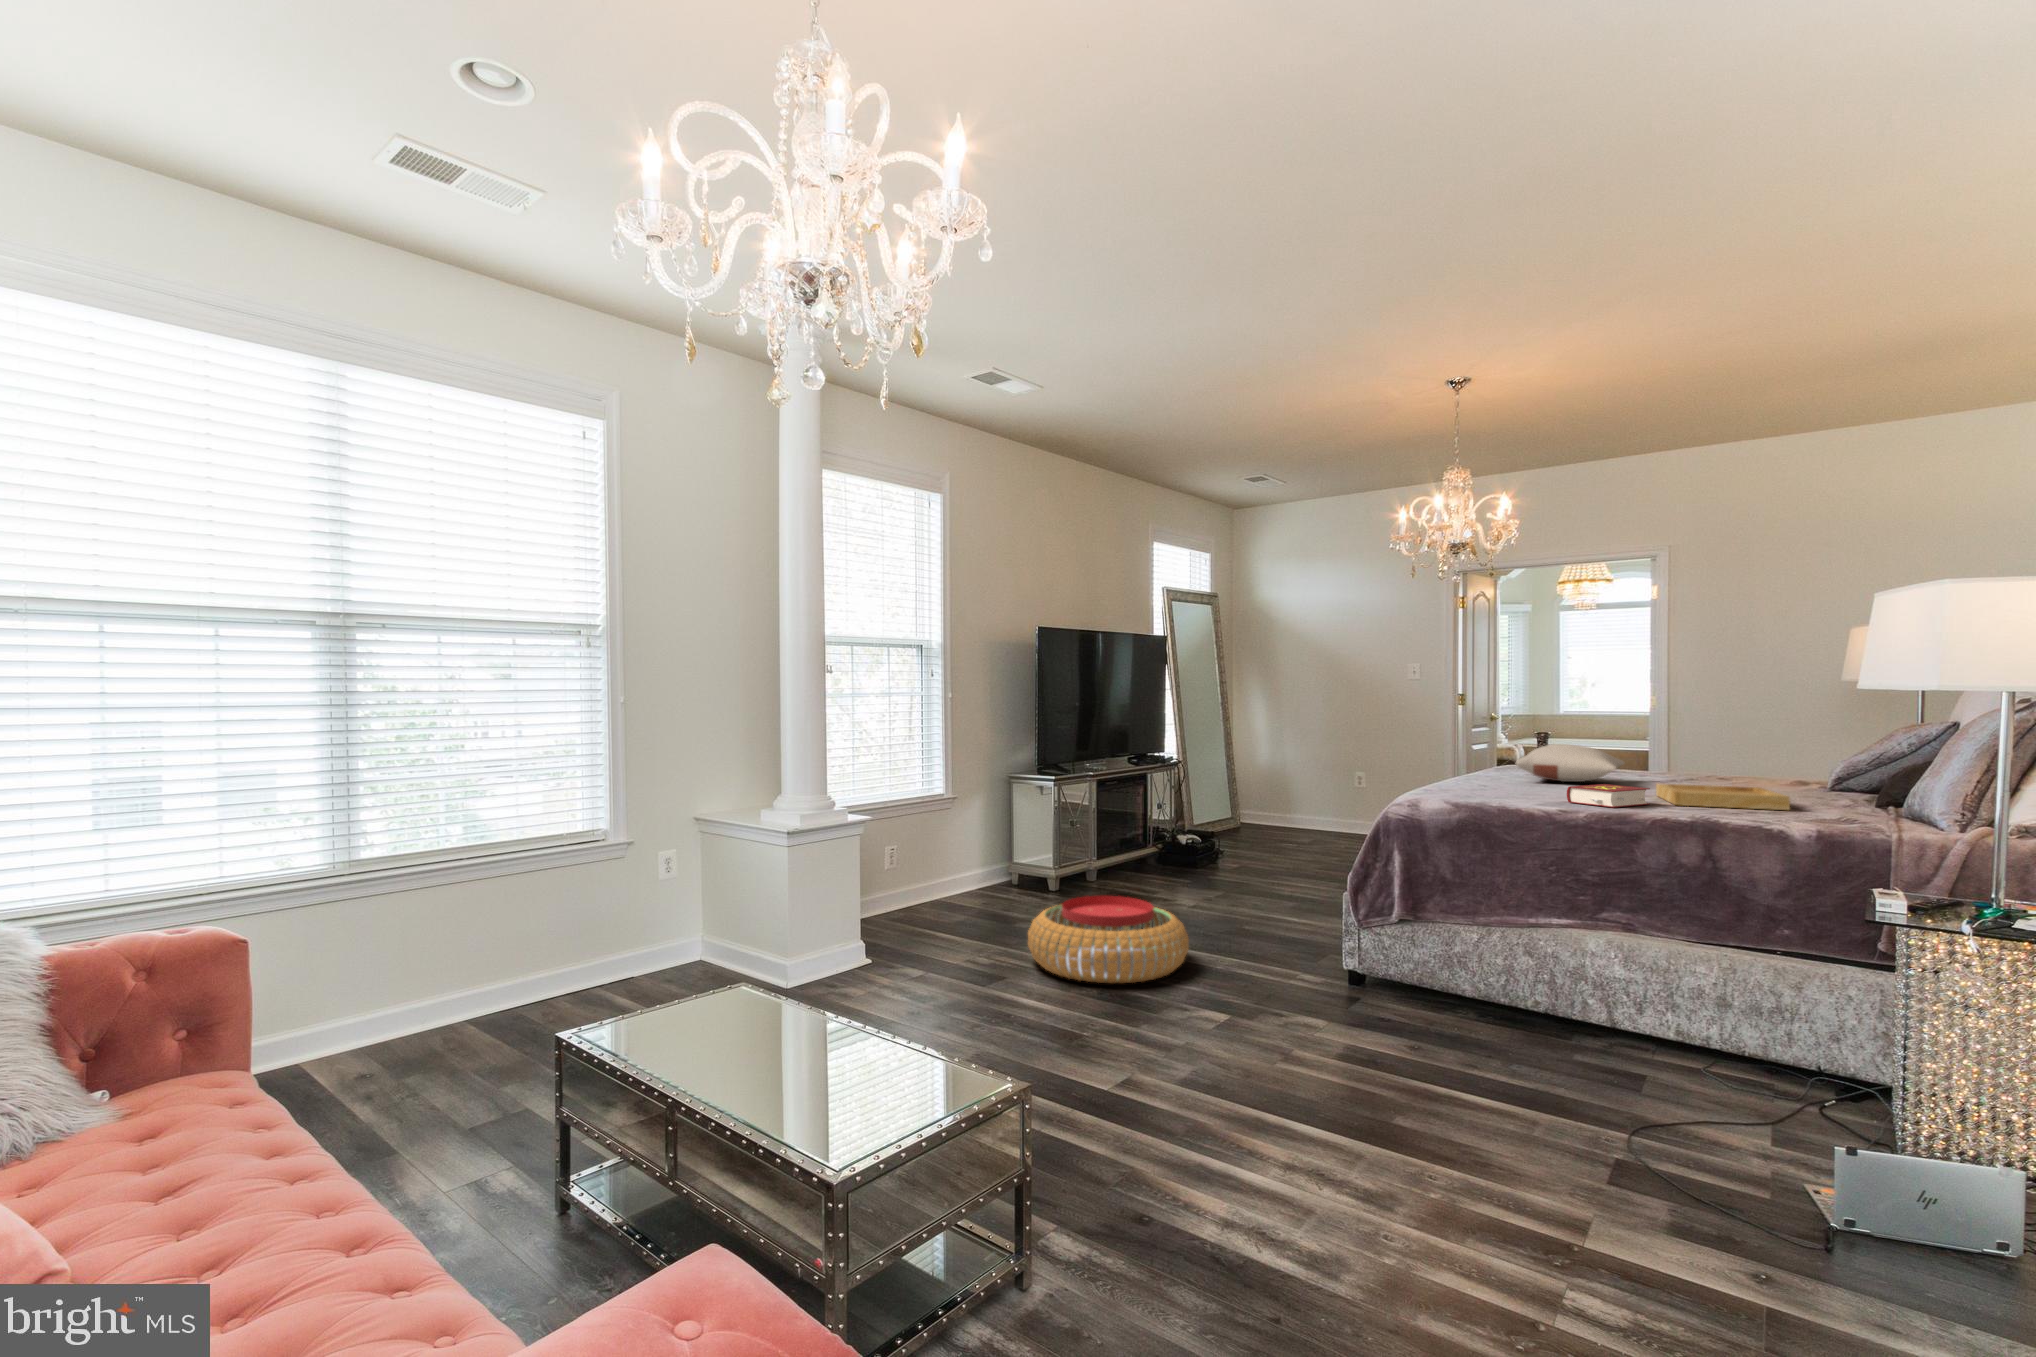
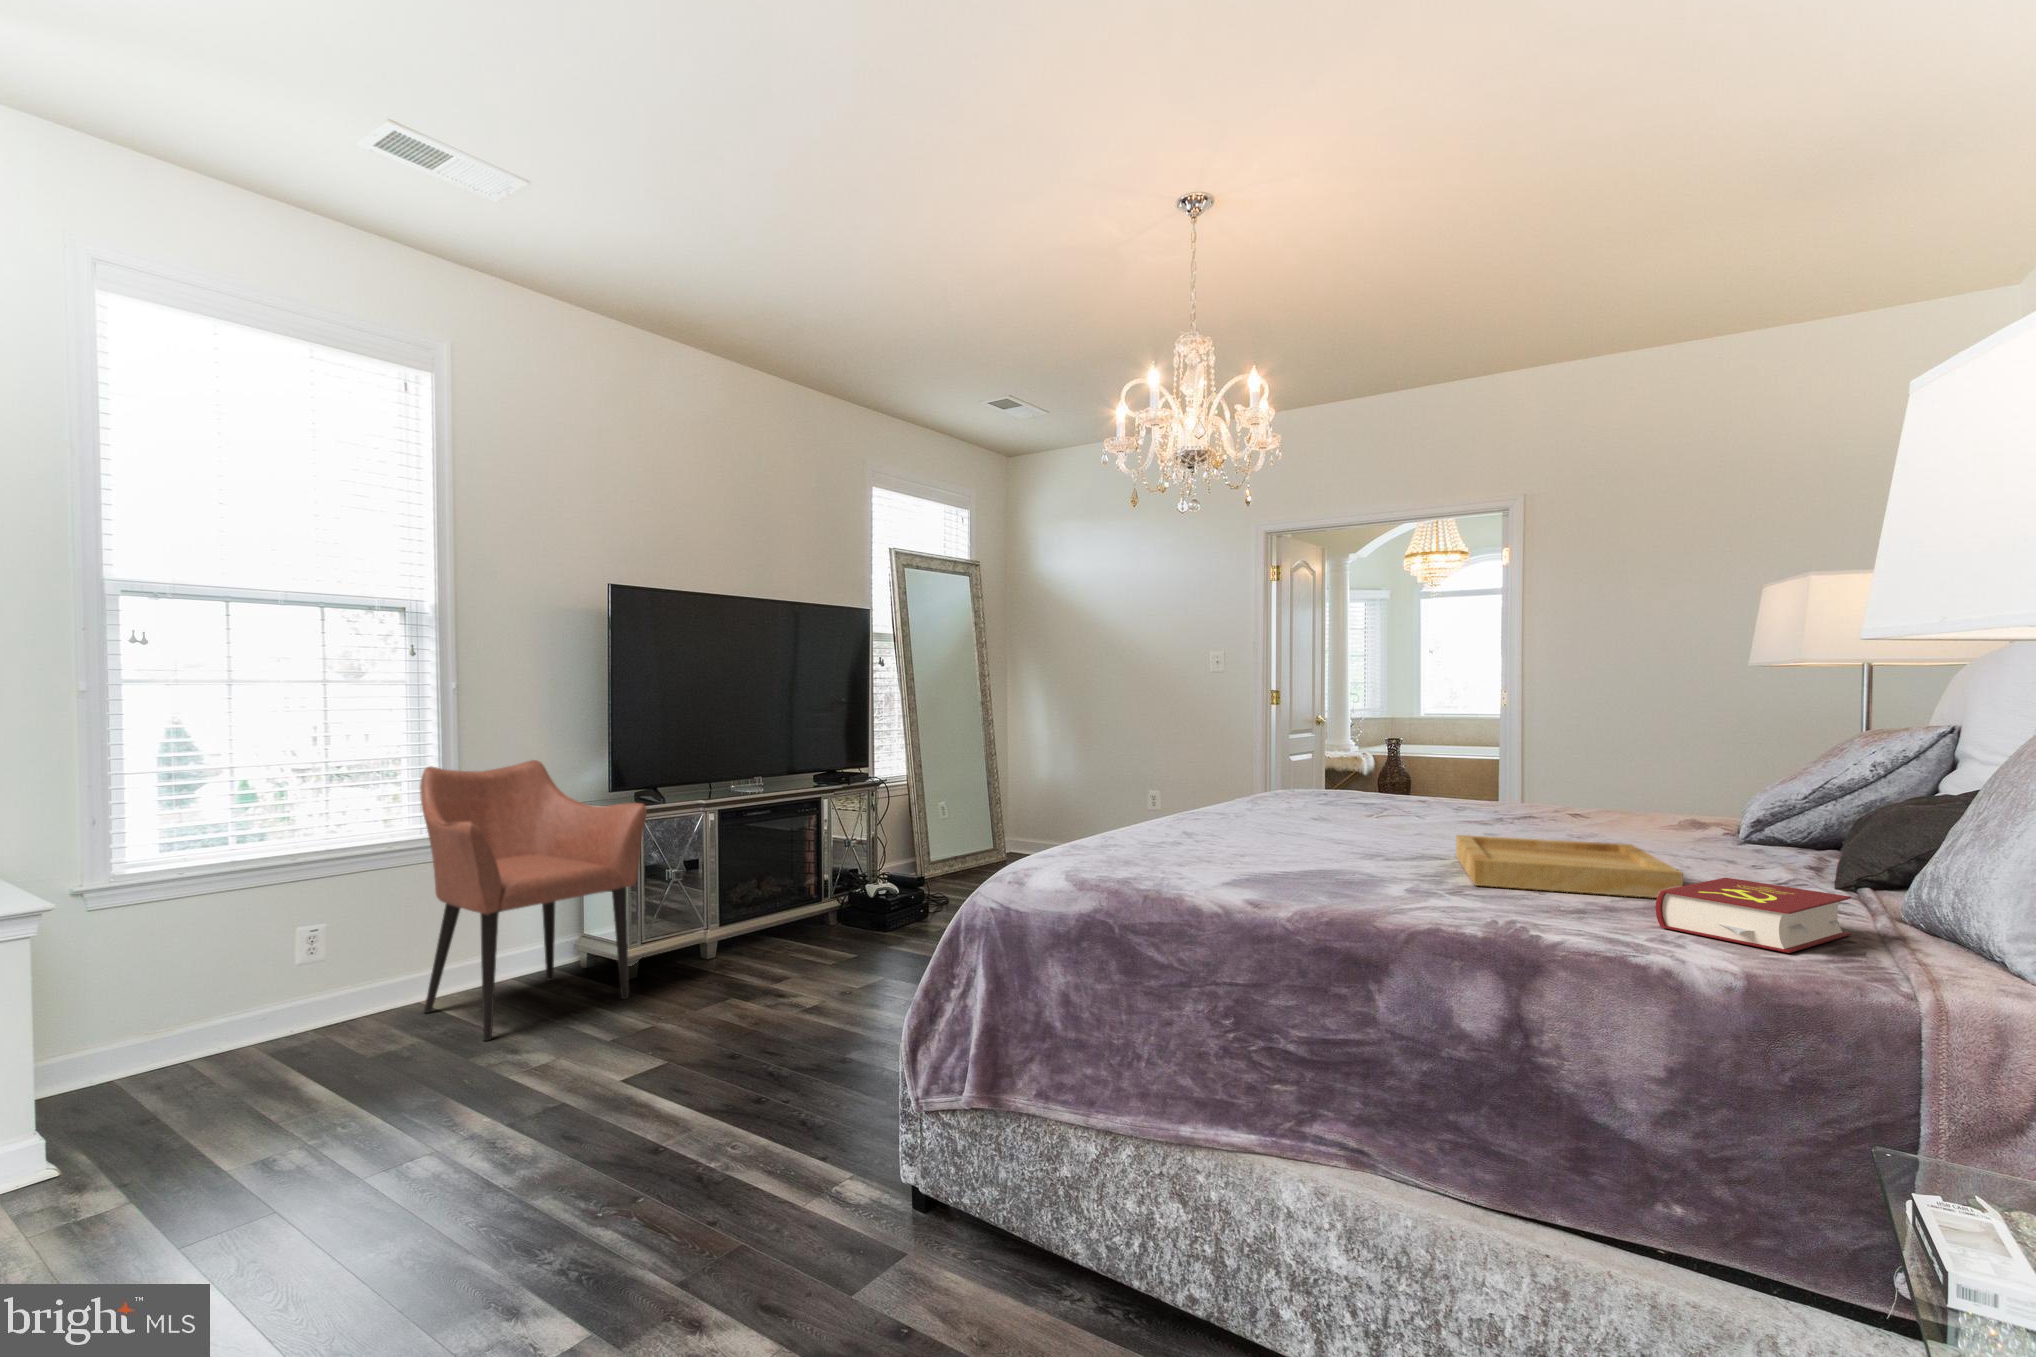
pillow: present [1516,744,1624,782] -> none [1250,762,1428,824]
armchair: none [946,746,1079,917] -> present [420,760,647,1041]
book: present [1567,784,1650,808] -> present [1655,878,1851,953]
pouf: present [1028,896,1189,983] -> none [318,1030,654,1234]

